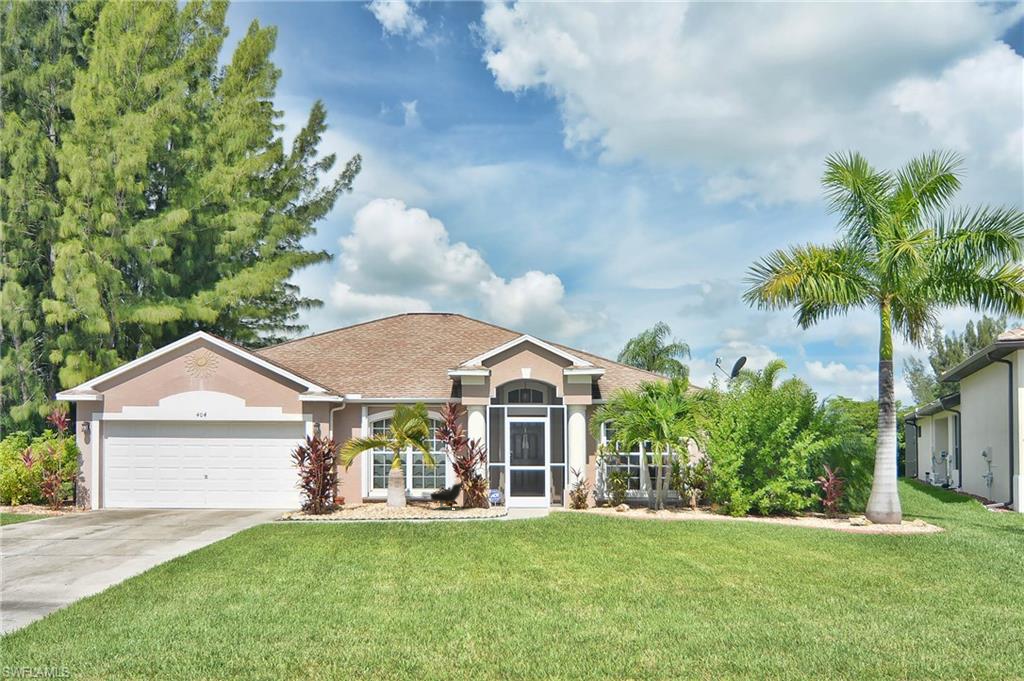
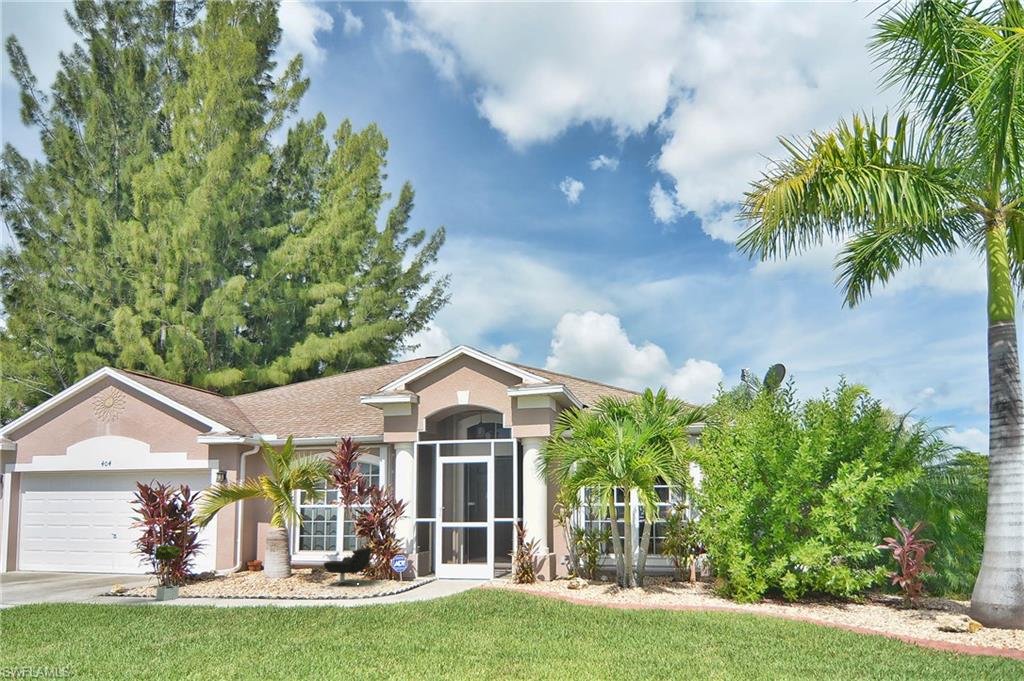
potted tree: none [318,478,336,517] -> present [155,545,181,601]

